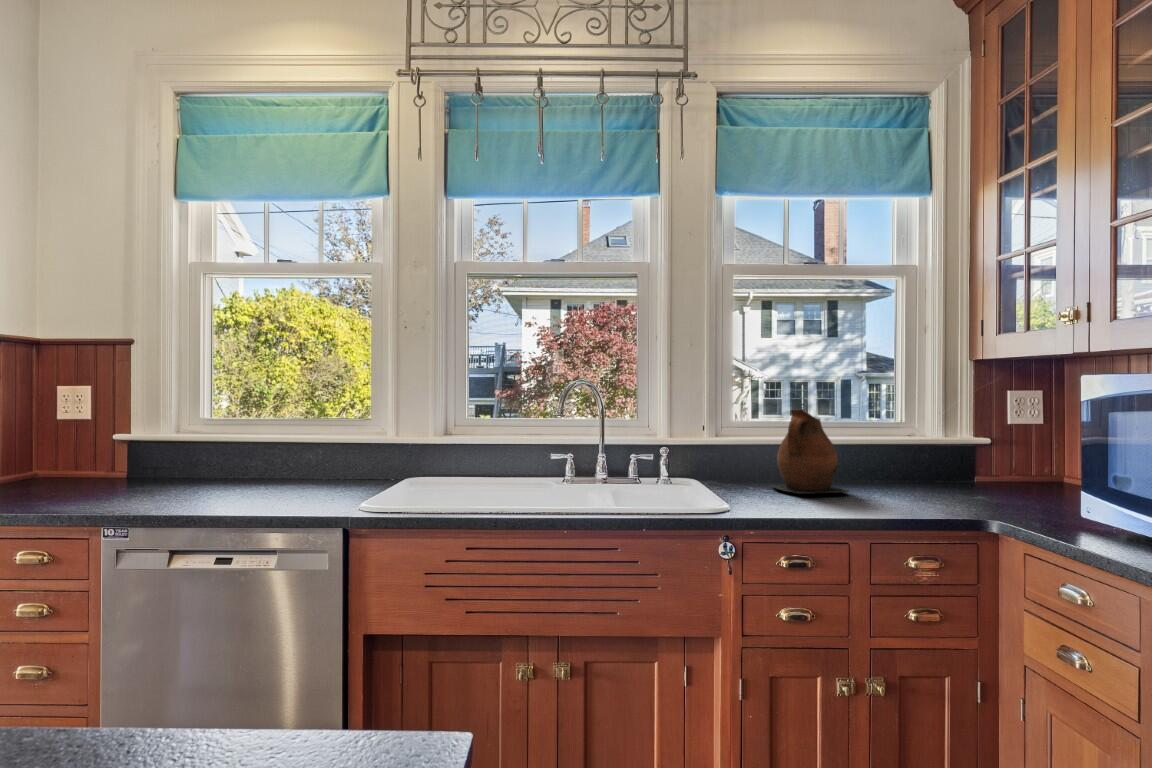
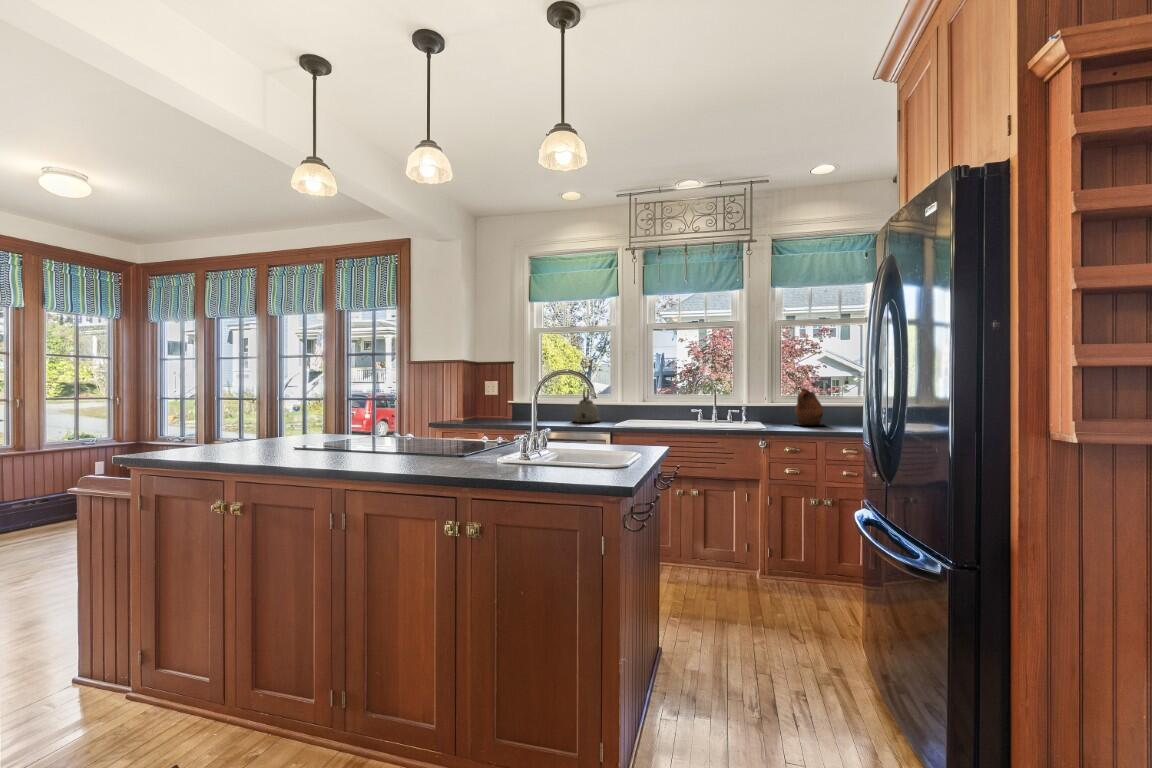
kettle: none [259,408,335,493] -> present [572,389,600,423]

